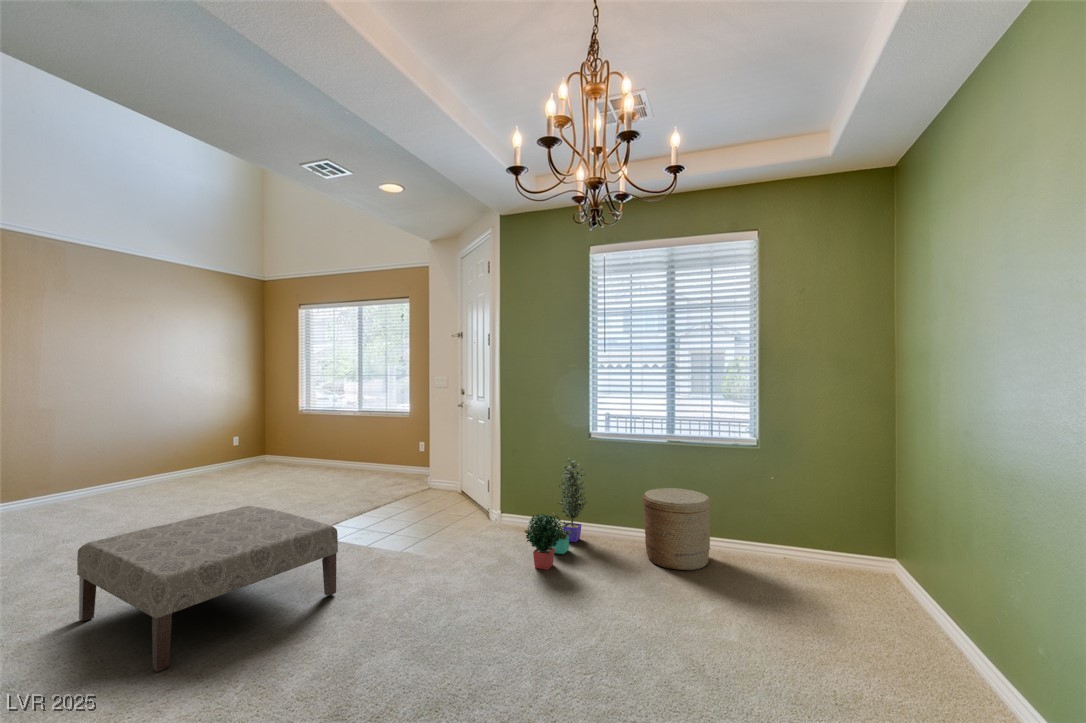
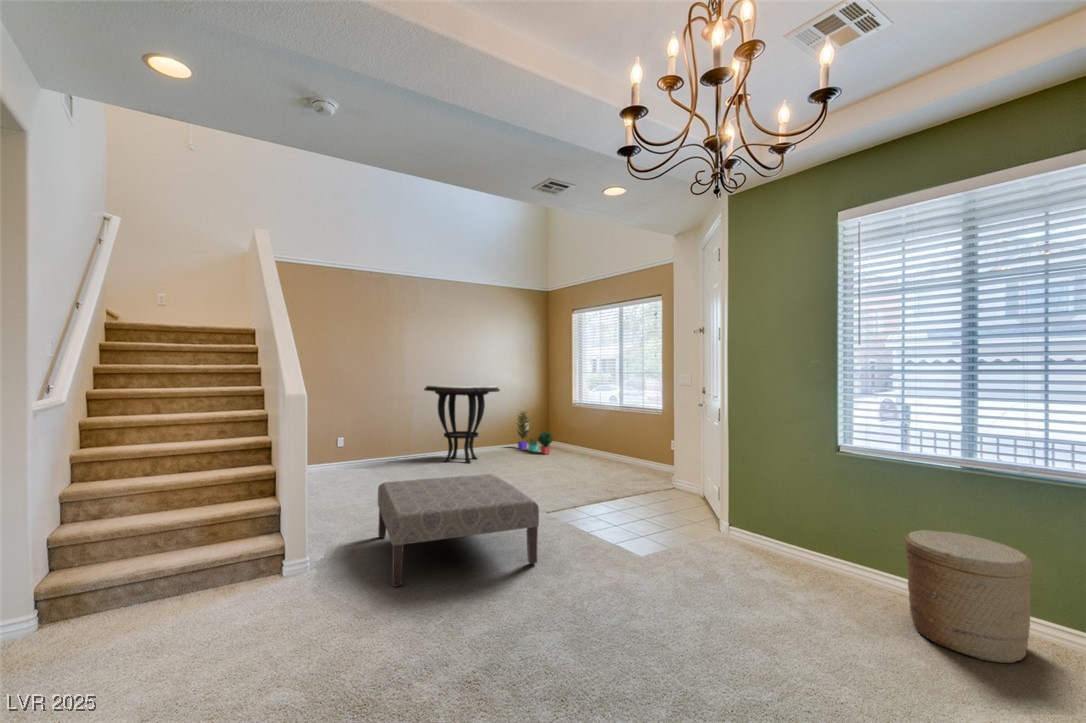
side table: none [79,396,208,503] -> present [424,385,500,463]
potted plant: present [525,458,587,570] -> present [517,412,552,454]

